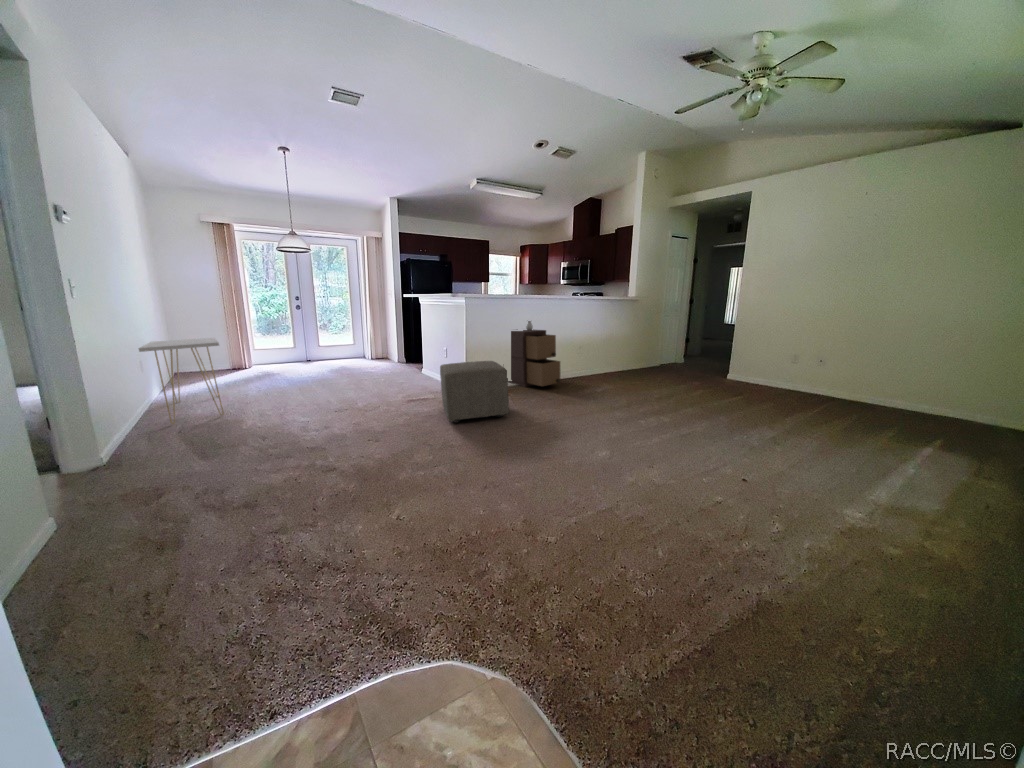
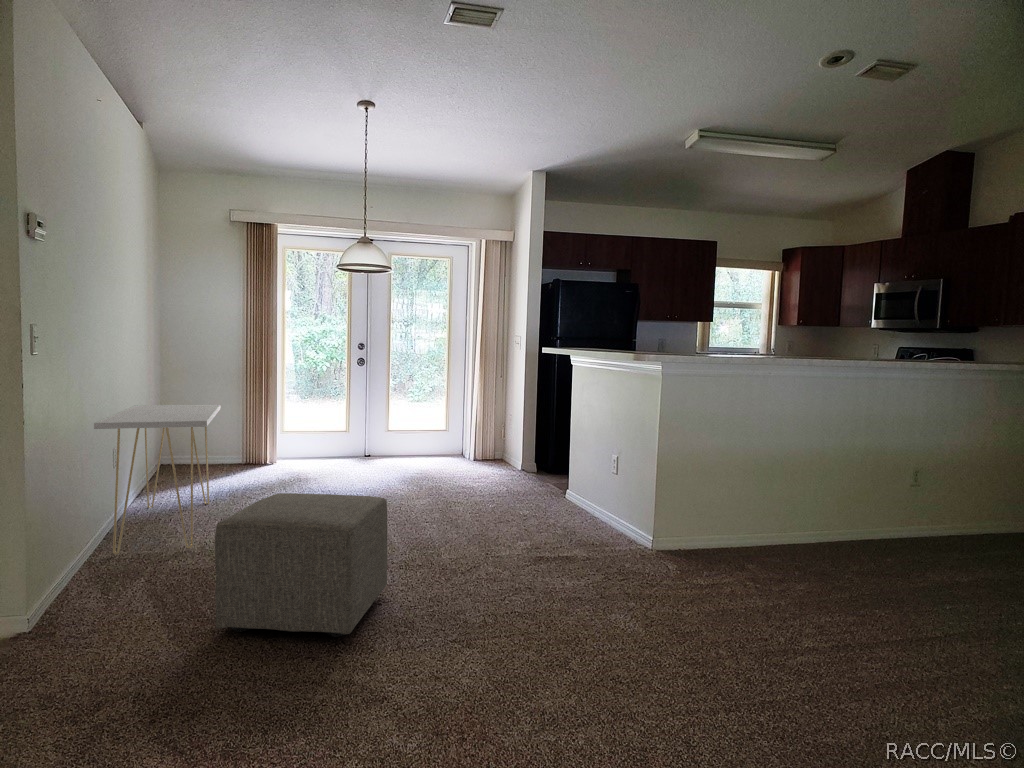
storage cabinet: present [508,321,561,387] -> none [723,420,871,587]
ottoman: present [440,361,509,423] -> present [215,493,387,637]

